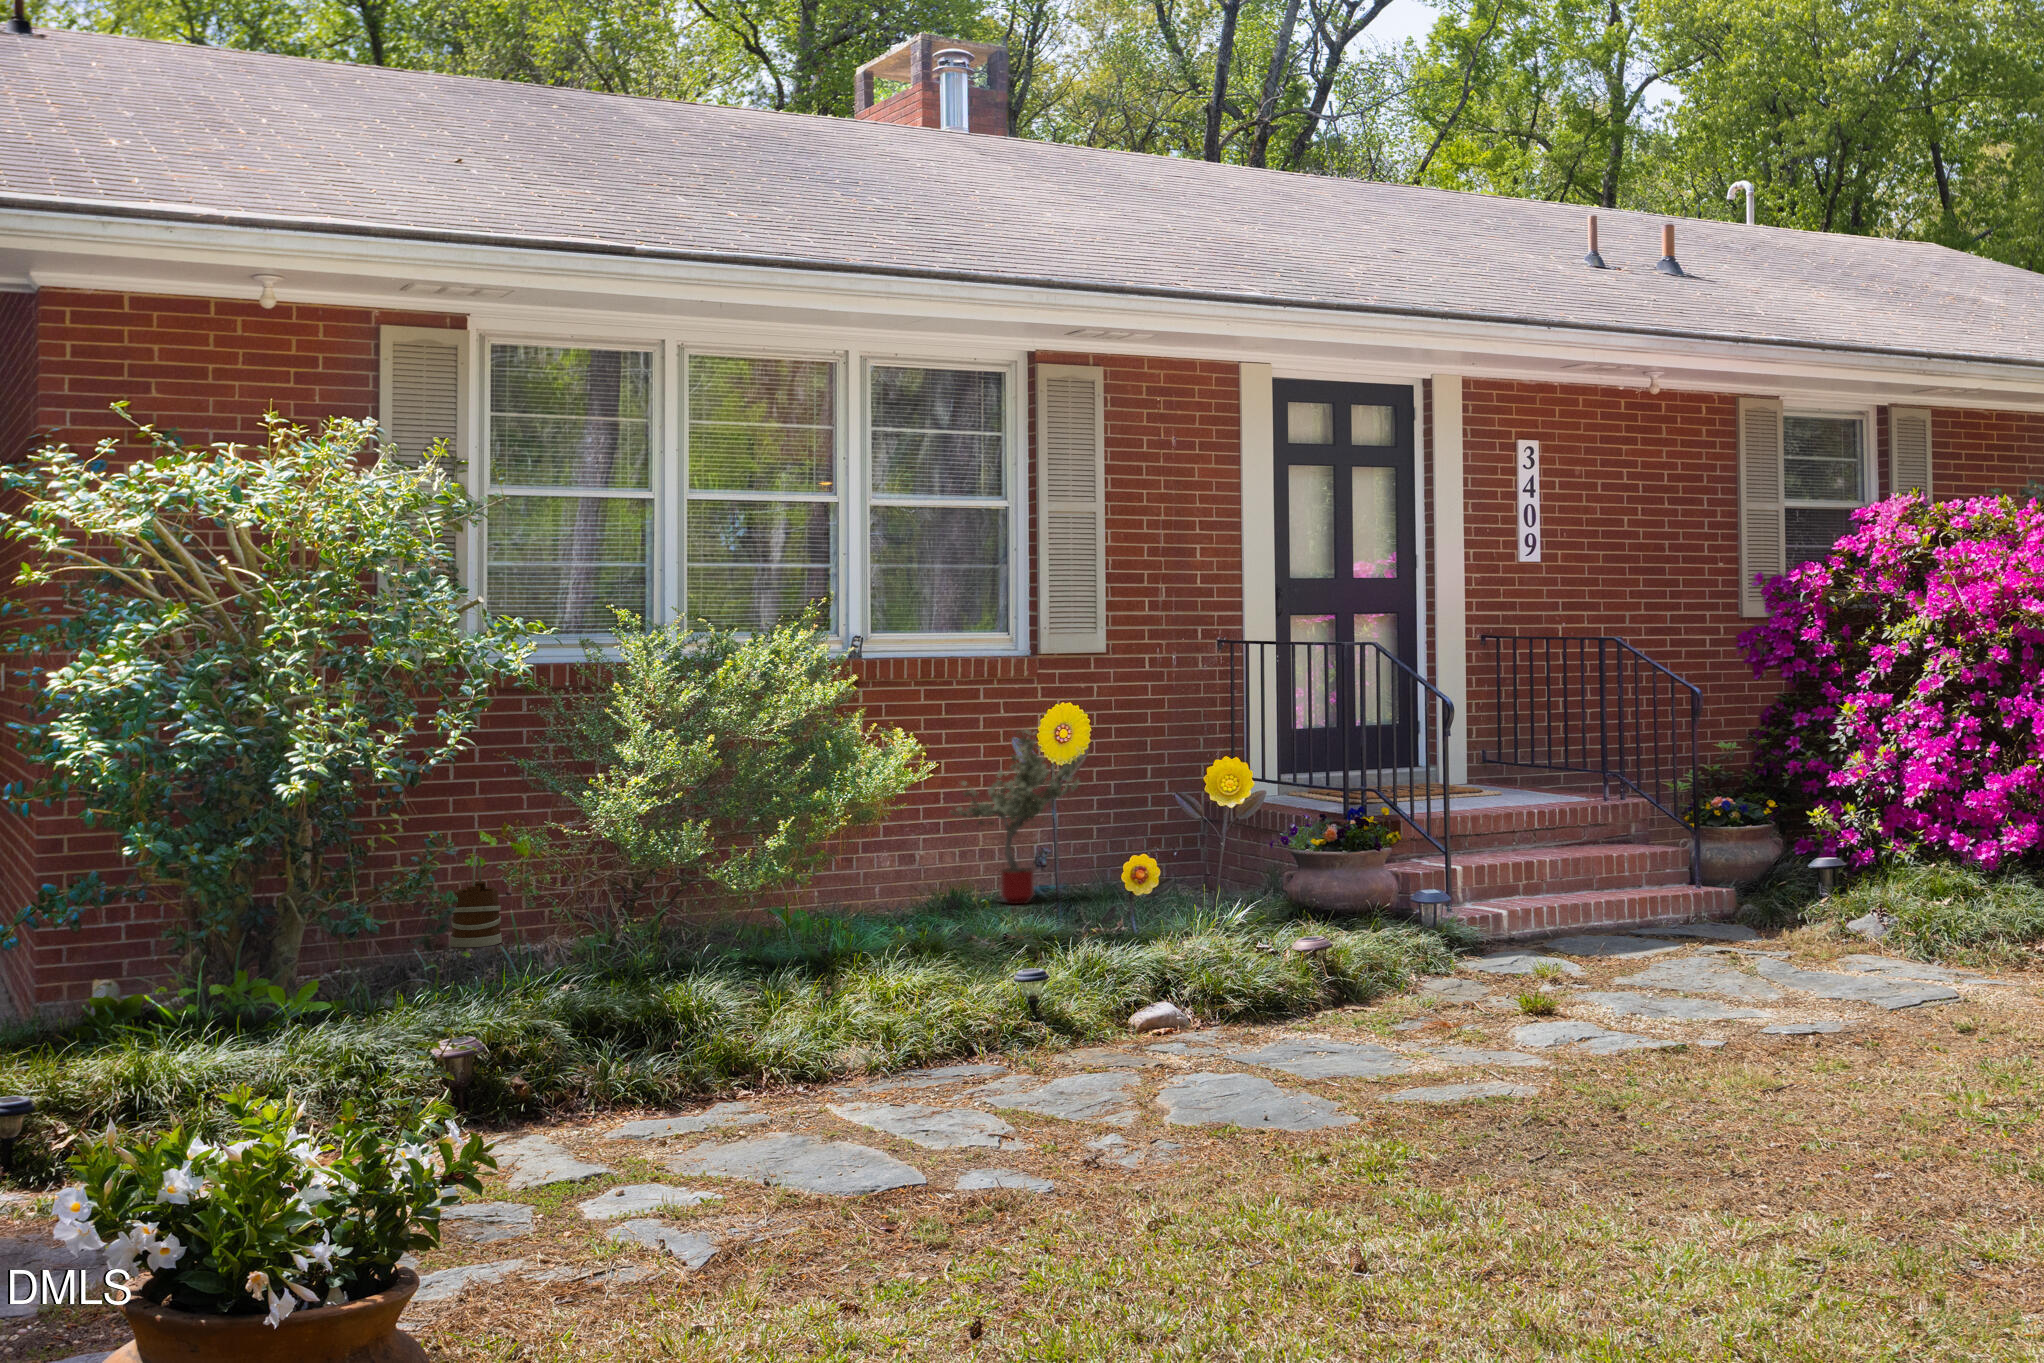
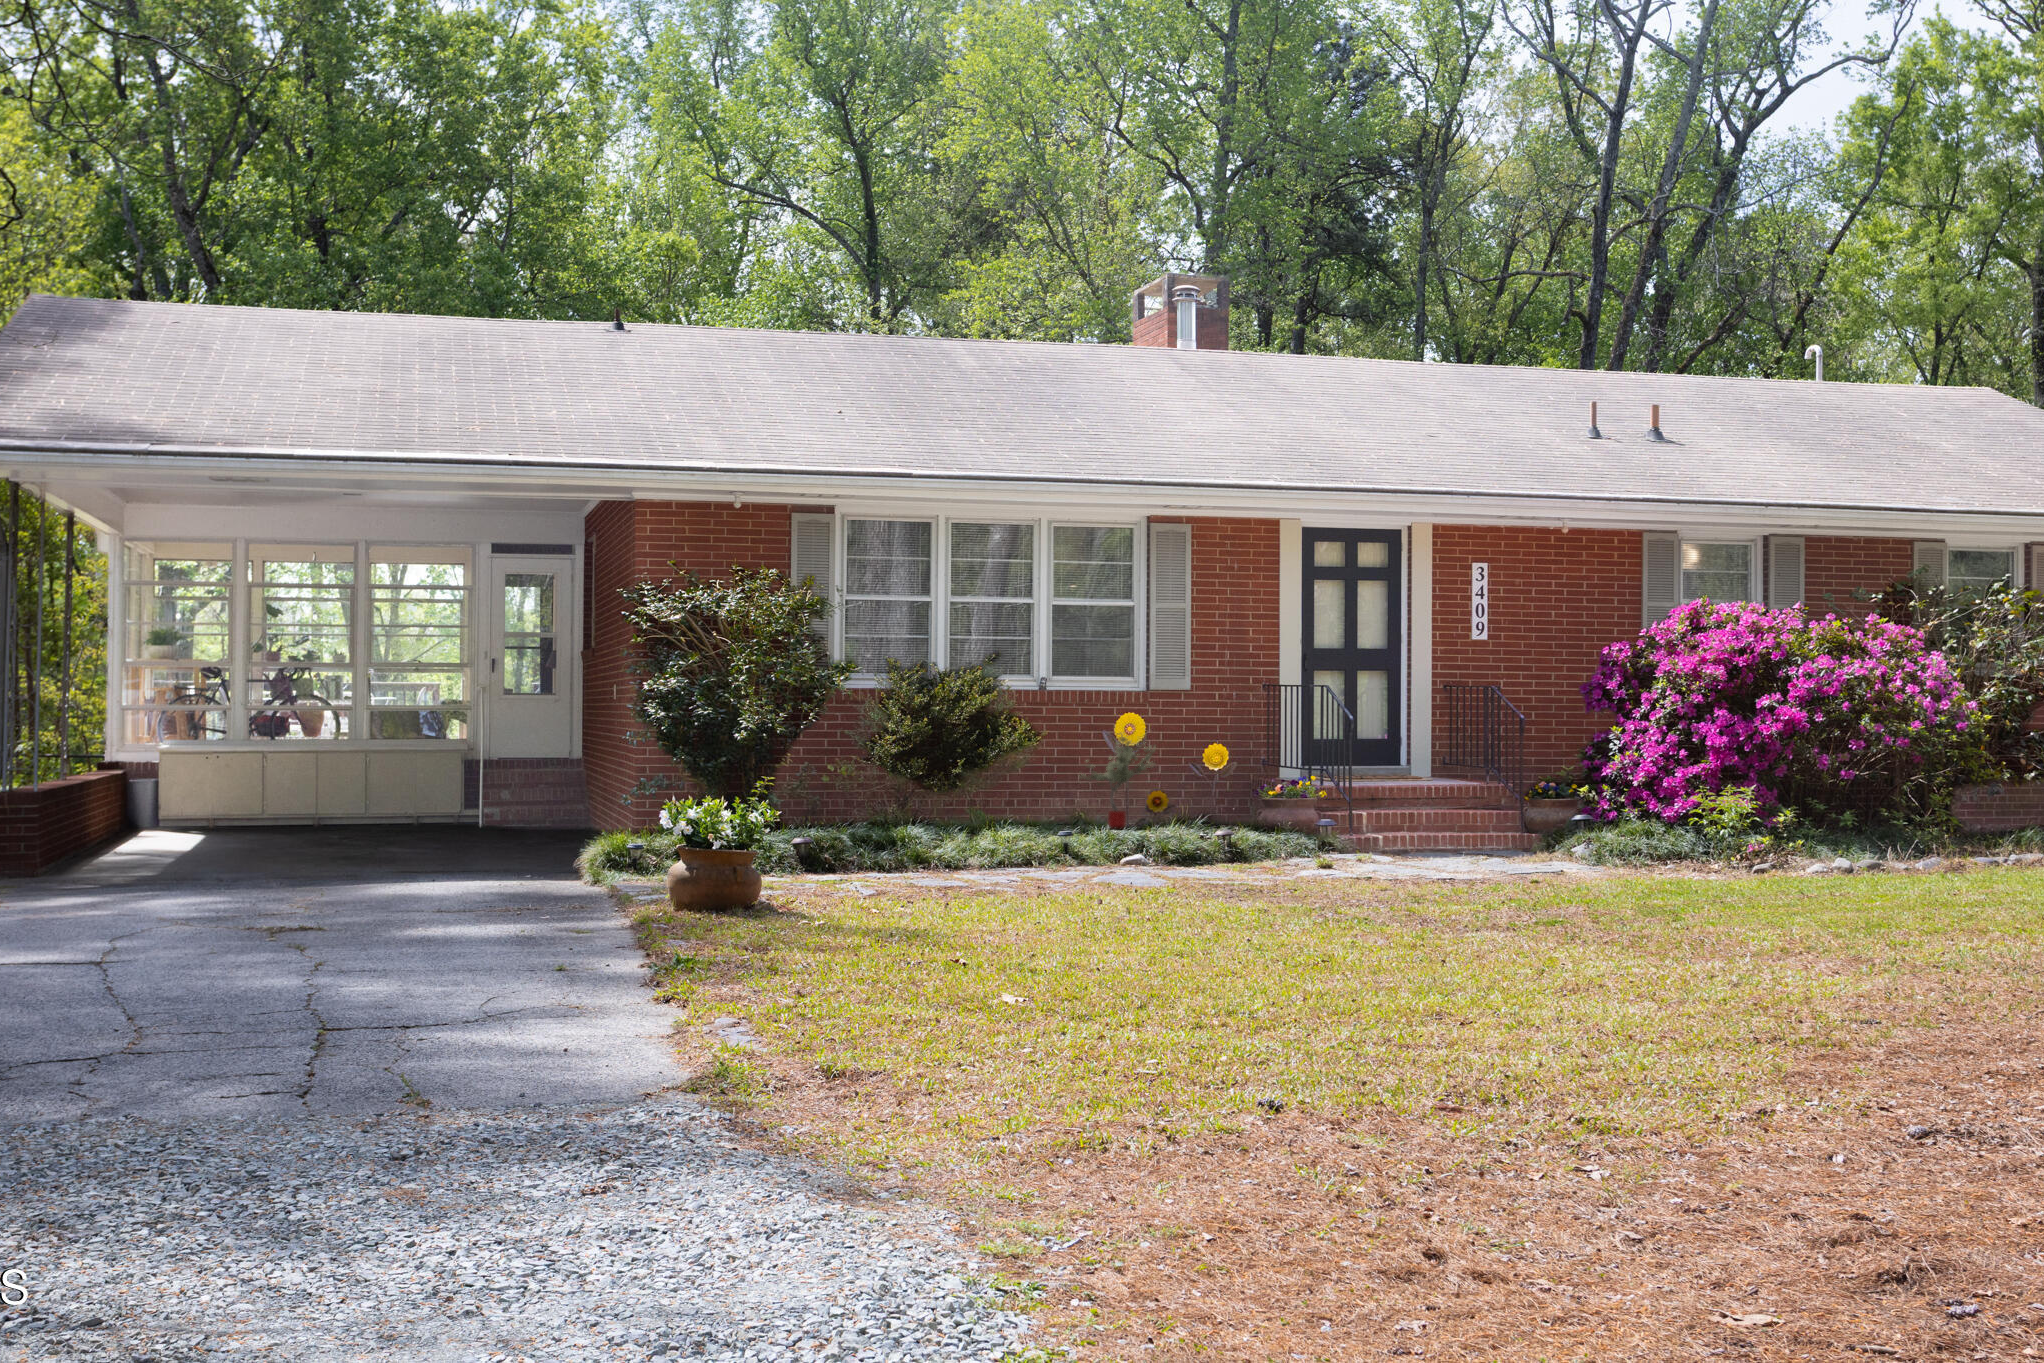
wooden bucket: present [450,856,502,947] -> none [818,782,843,826]

